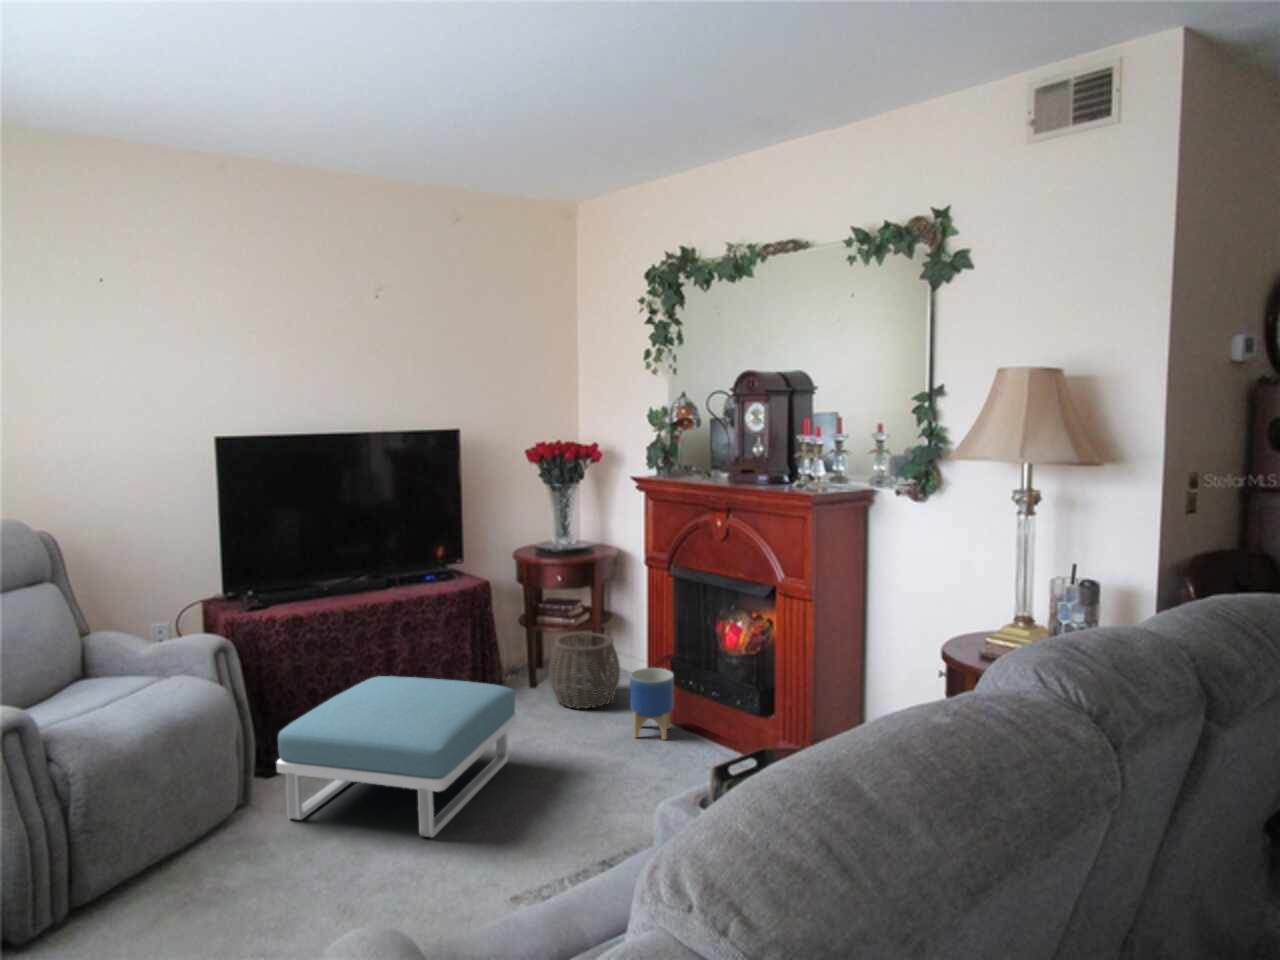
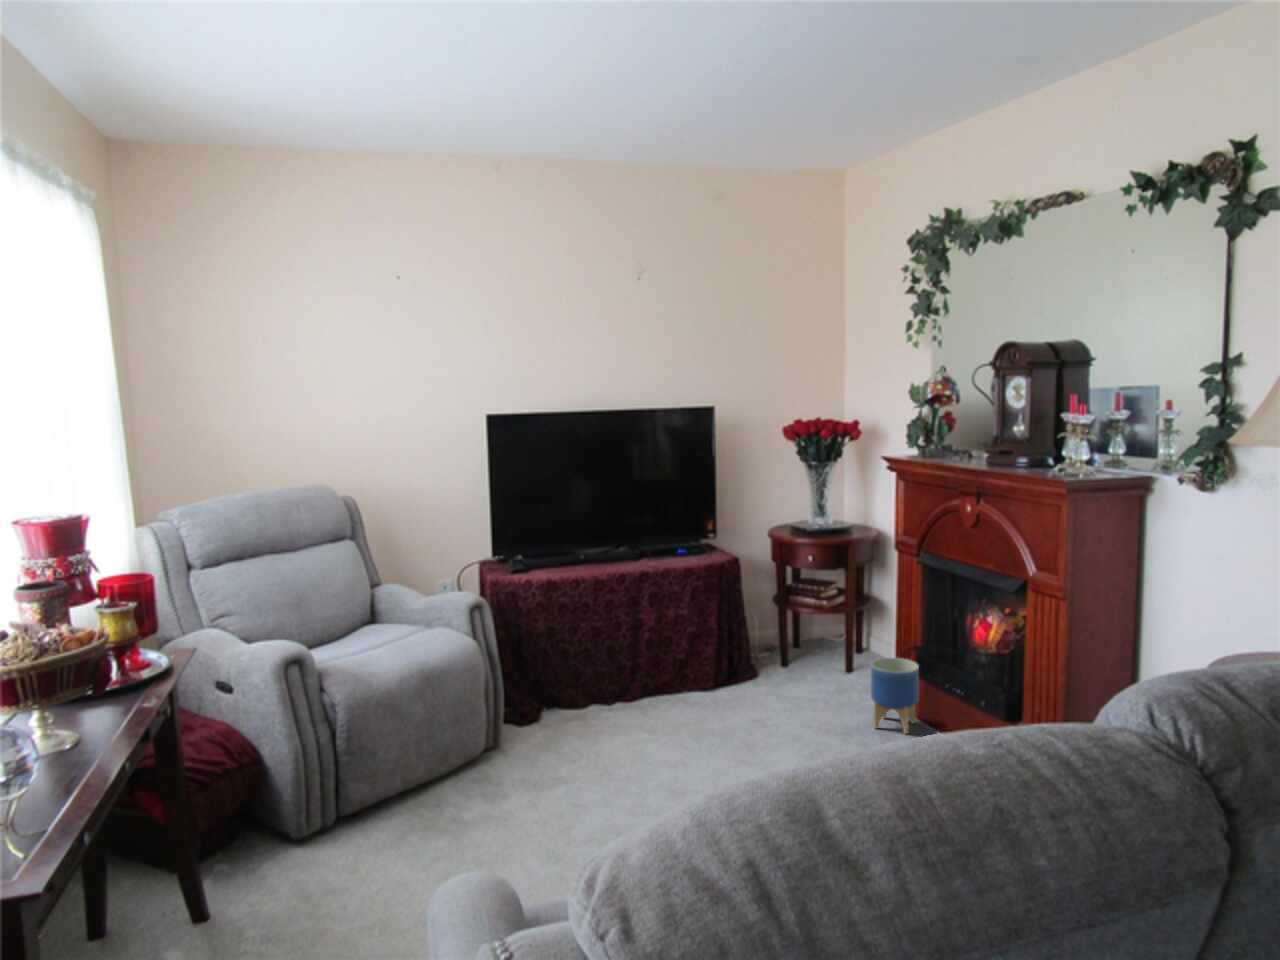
woven basket: present [549,633,620,709] -> none [795,616,870,694]
footstool: present [277,676,517,837] -> none [527,641,748,794]

